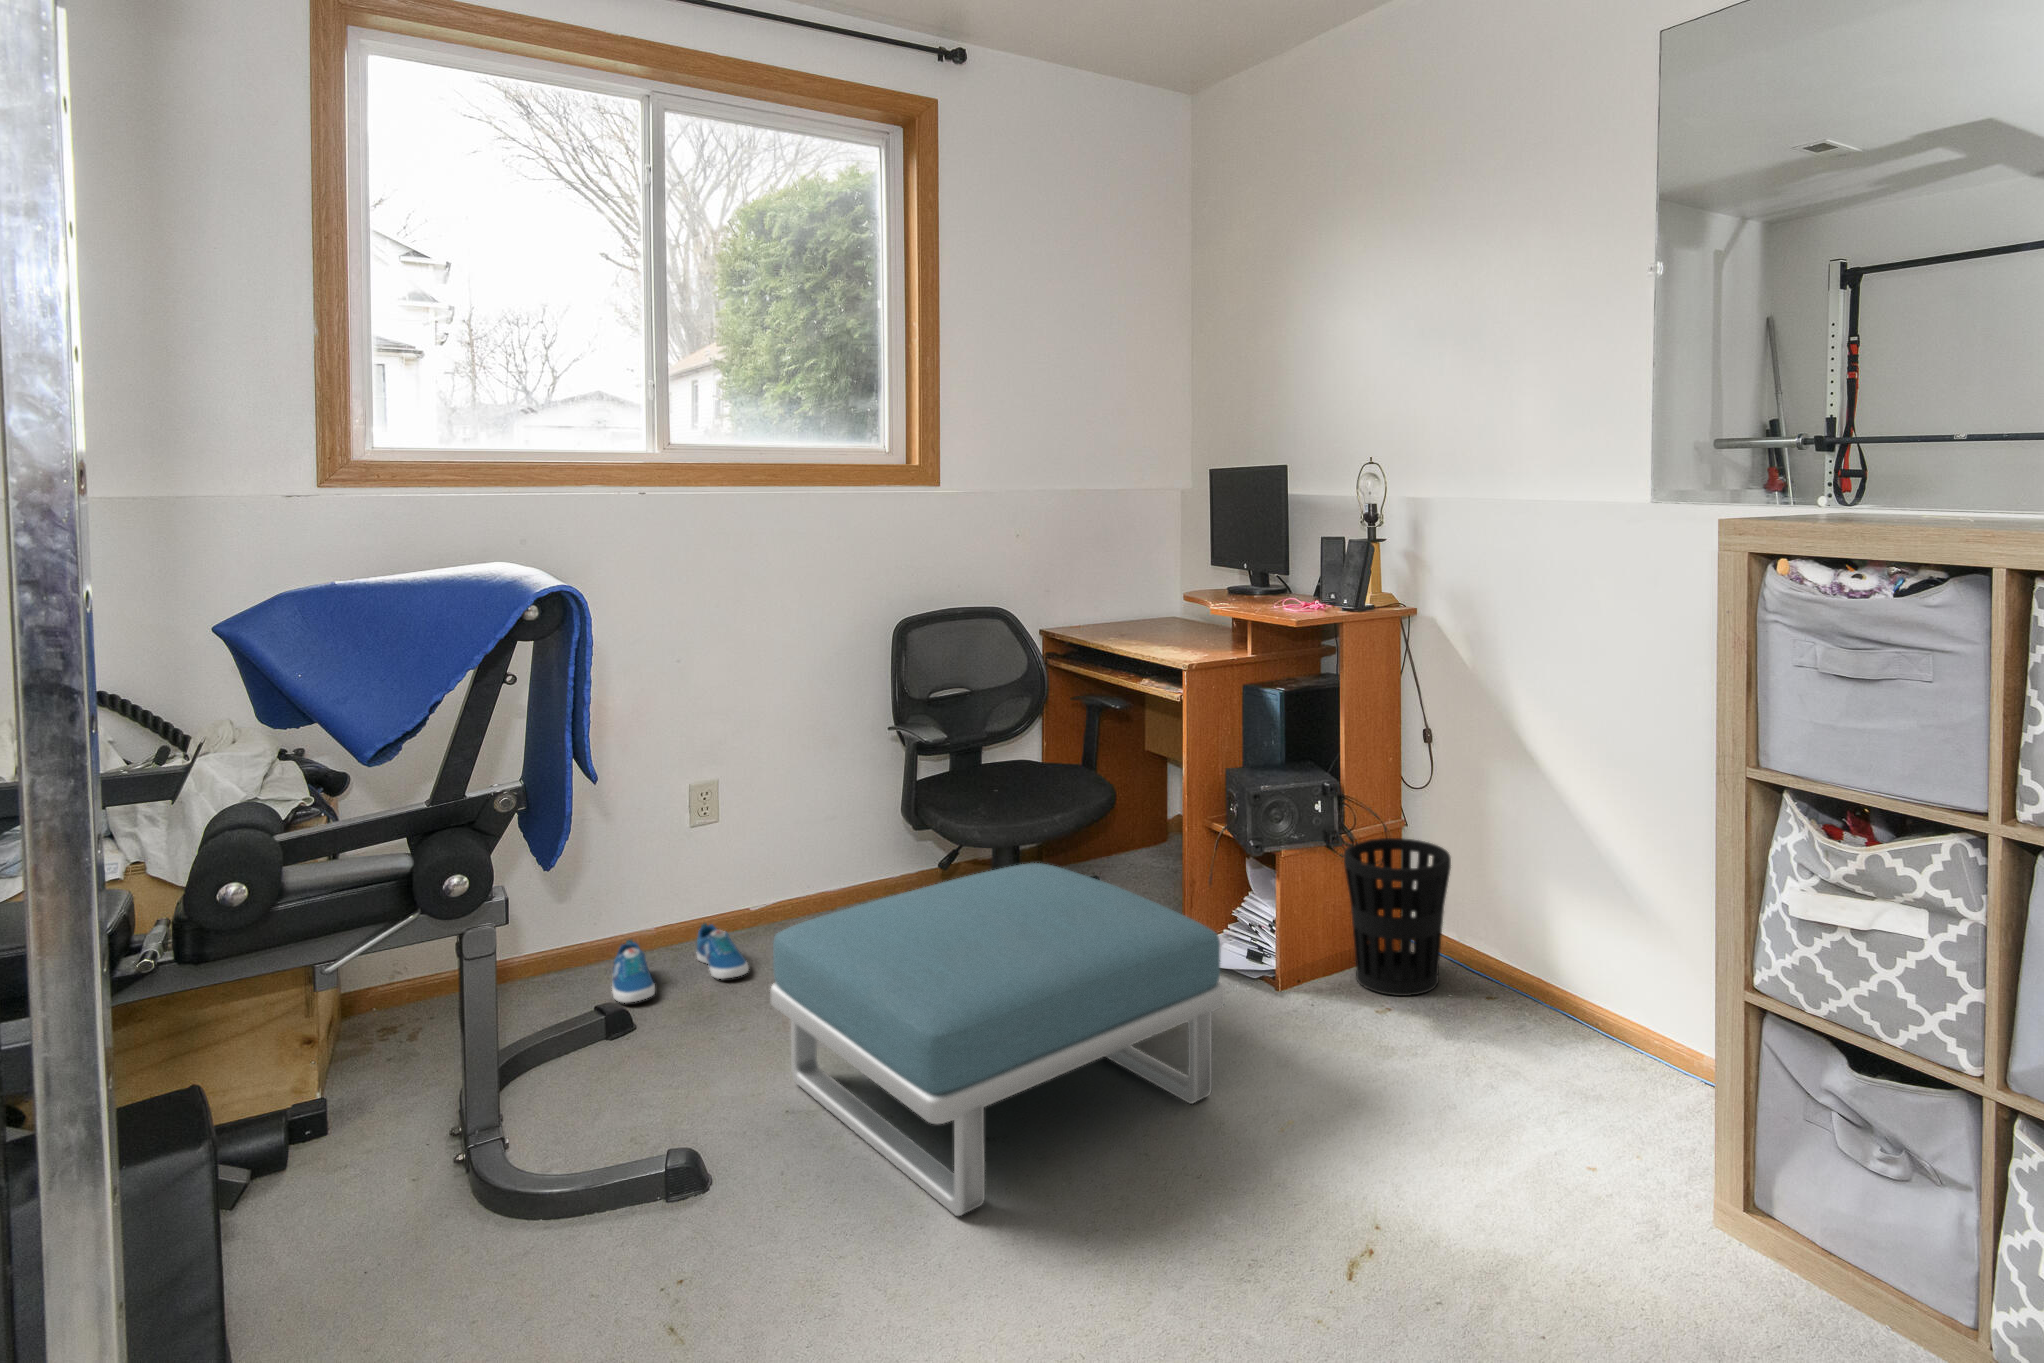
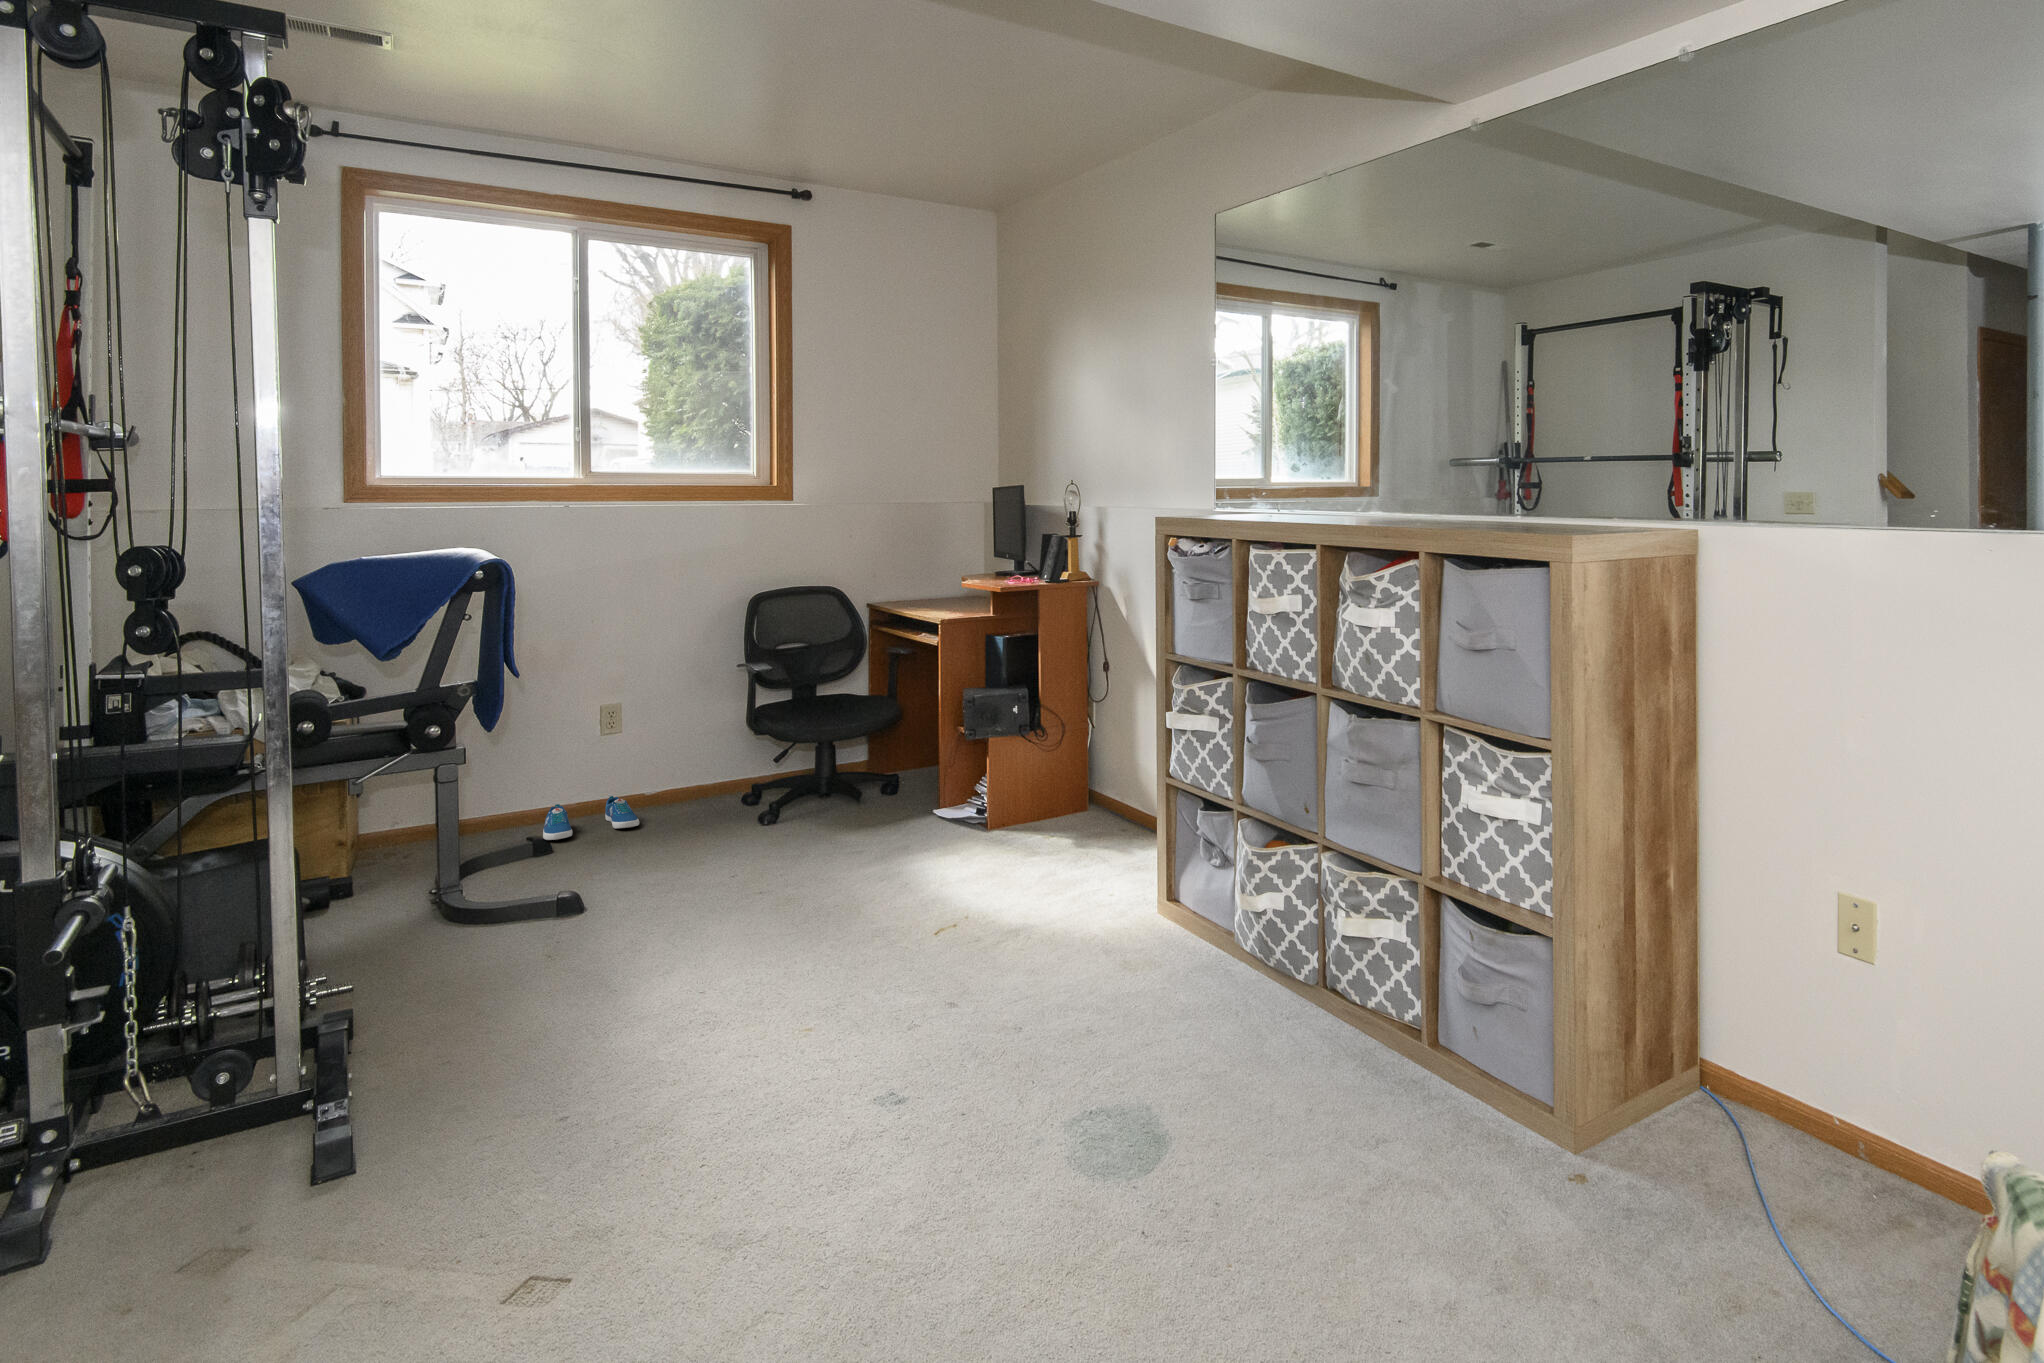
wastebasket: present [1344,838,1451,996] -> none [1036,736,1107,834]
footstool: present [770,863,1225,1216] -> none [635,748,921,925]

